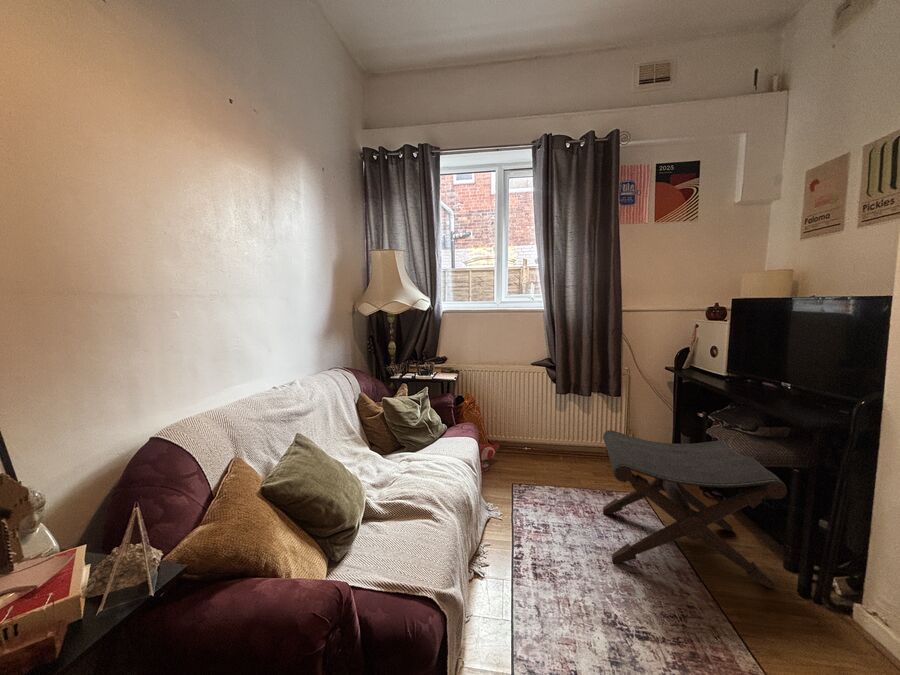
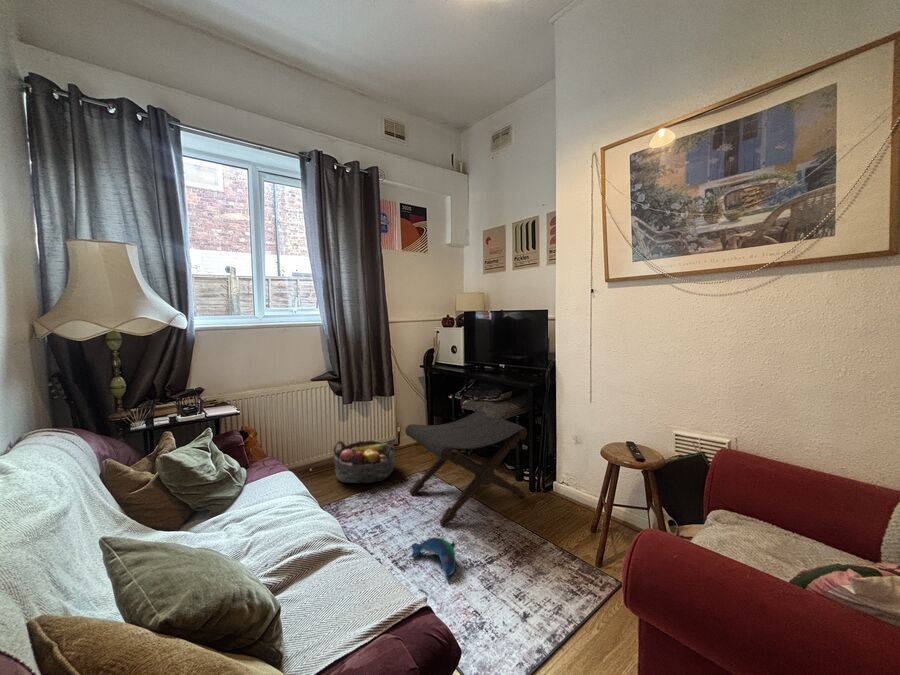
basket: none [539,431,608,486] -> present [333,440,395,483]
plush toy: none [552,560,601,619] -> present [412,538,455,580]

